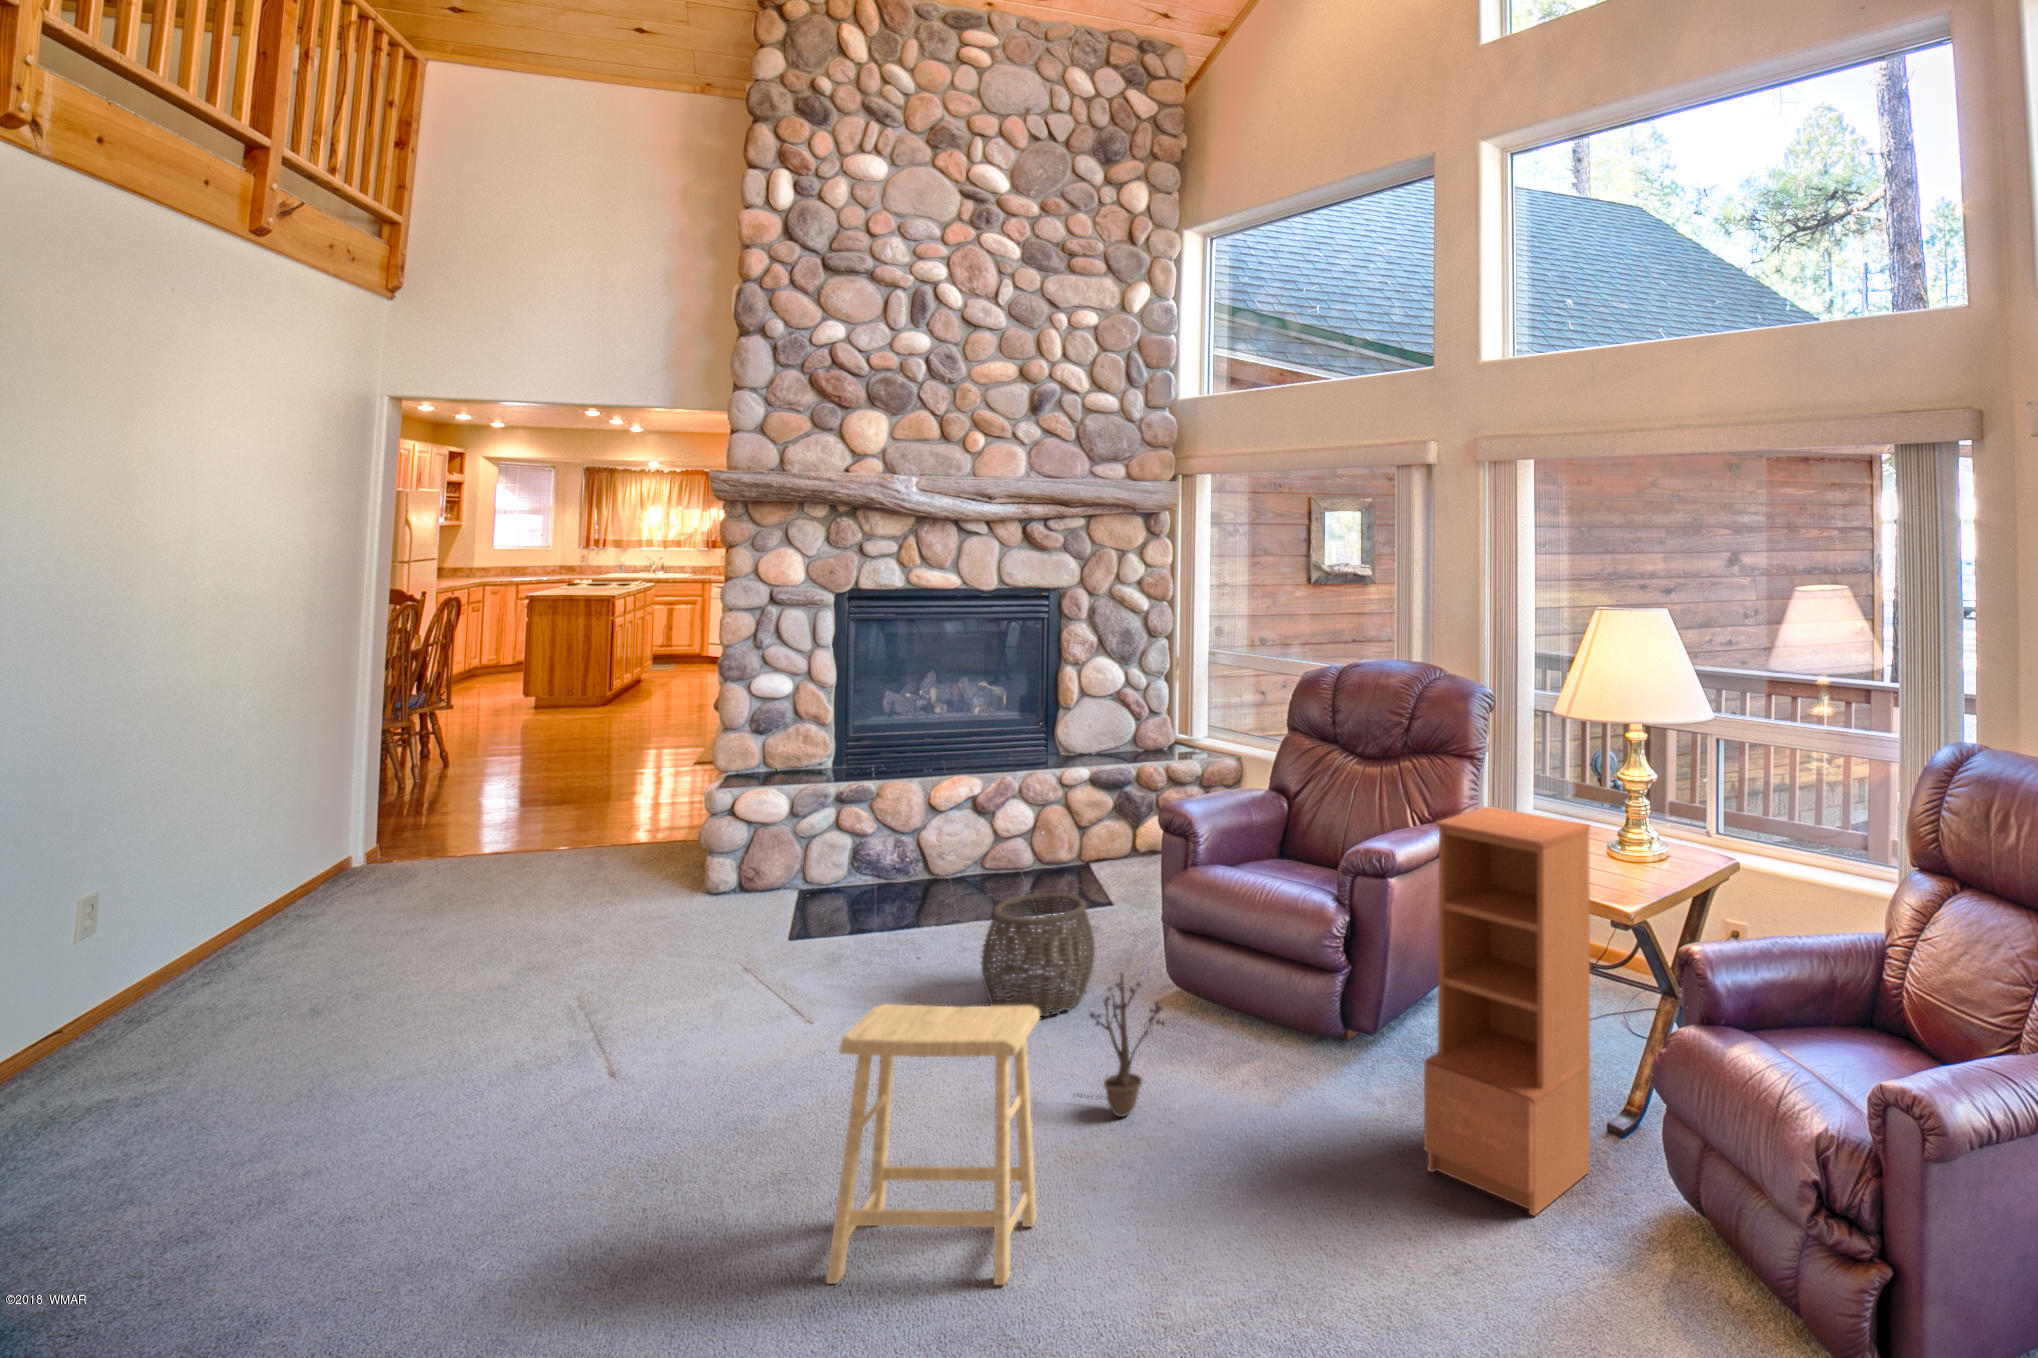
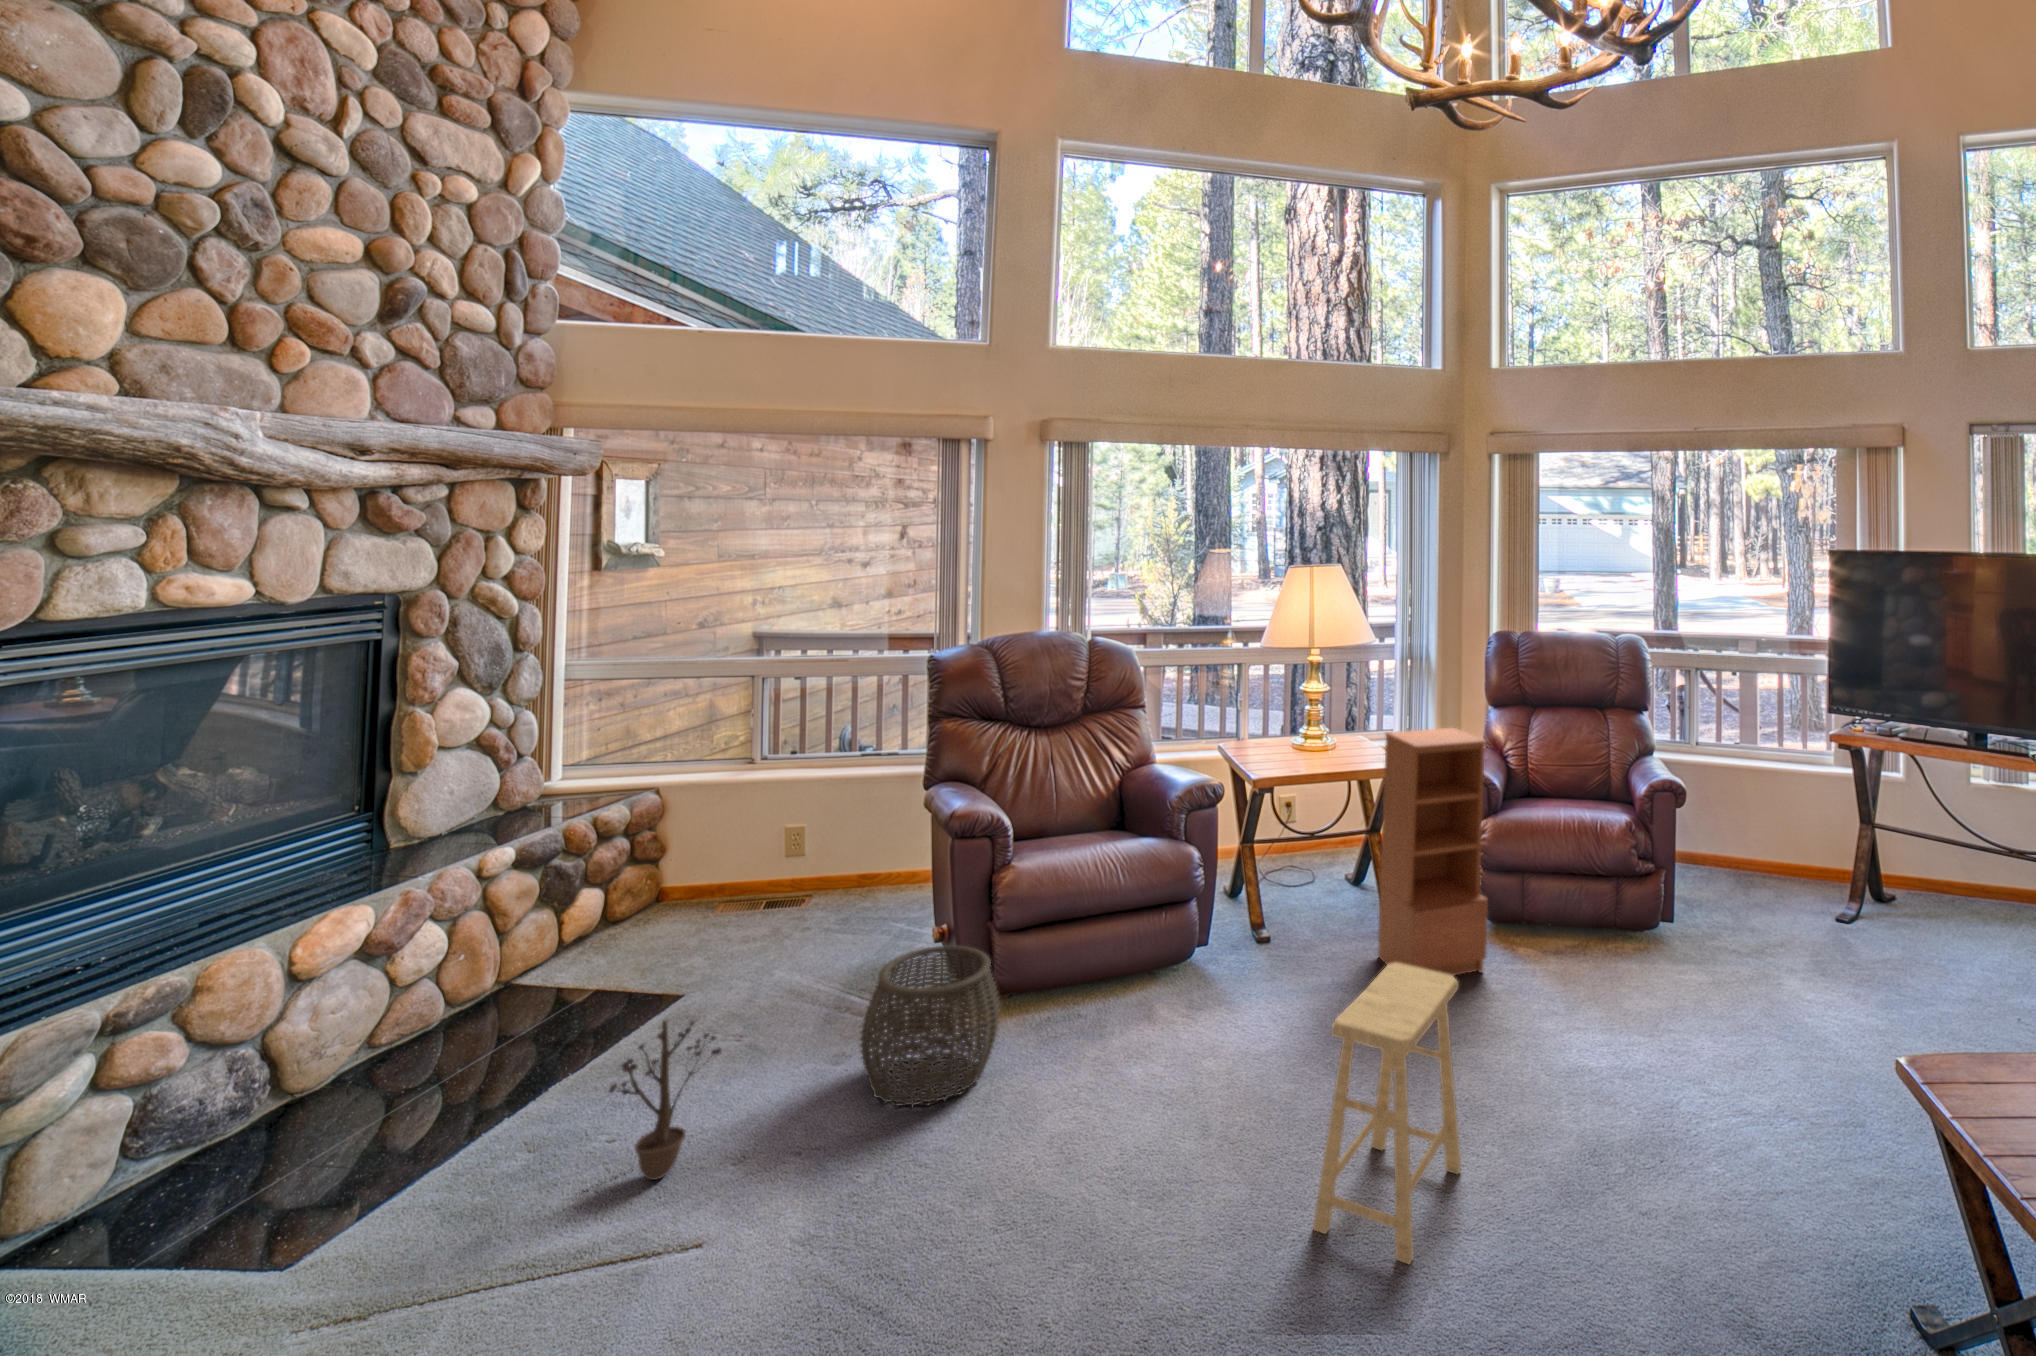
decorative plant: present [1074,974,1165,1117] -> present [576,1021,721,1195]

